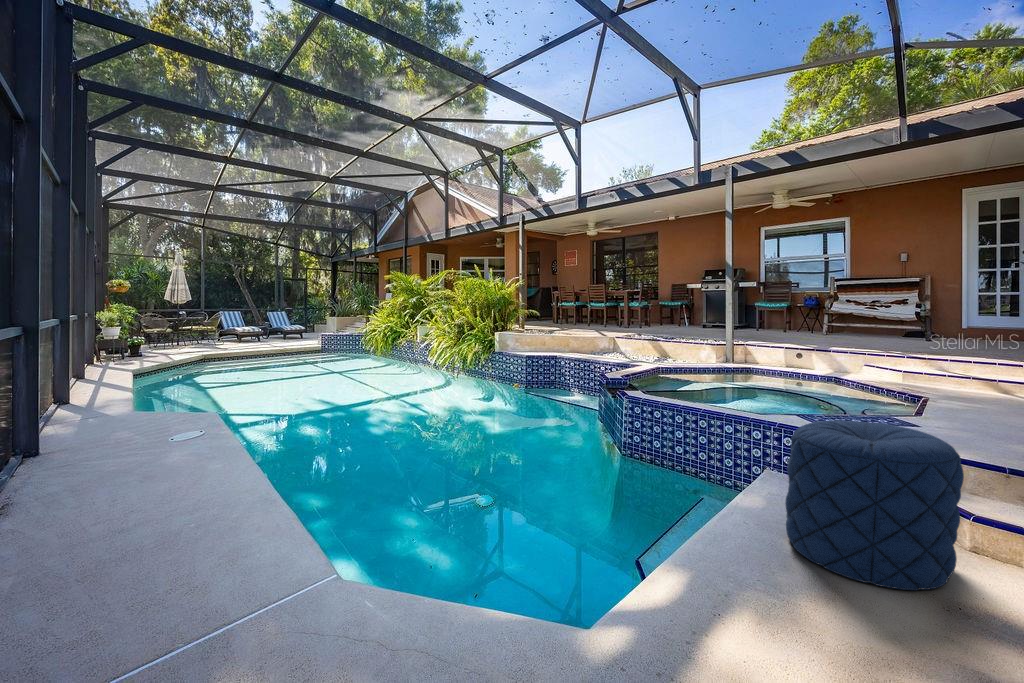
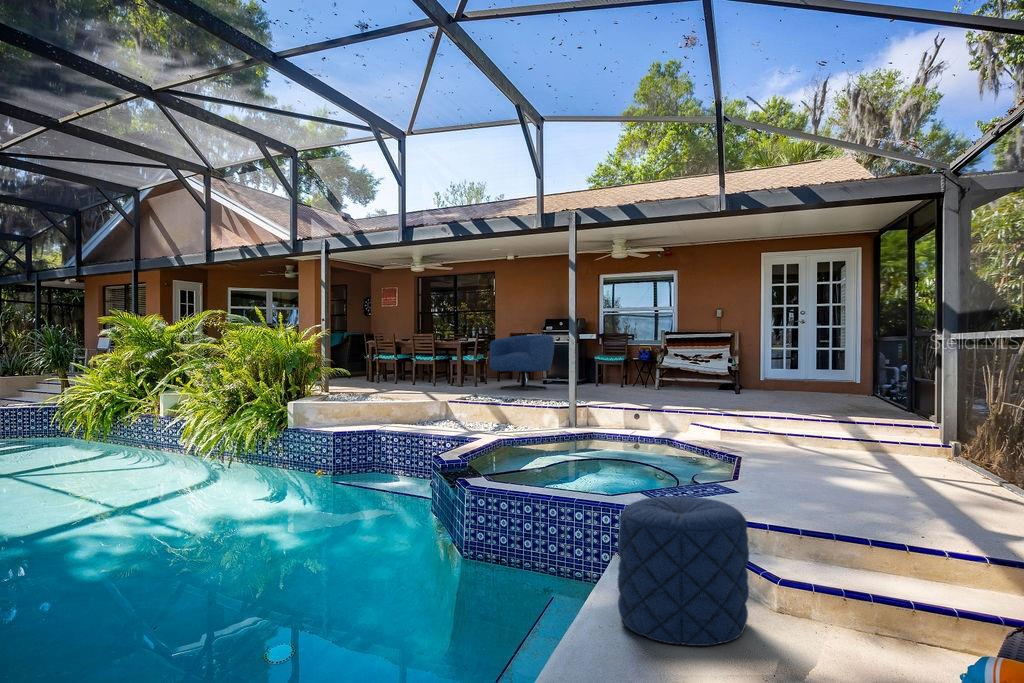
armchair: none [645,286,698,328] -> present [490,334,554,390]

